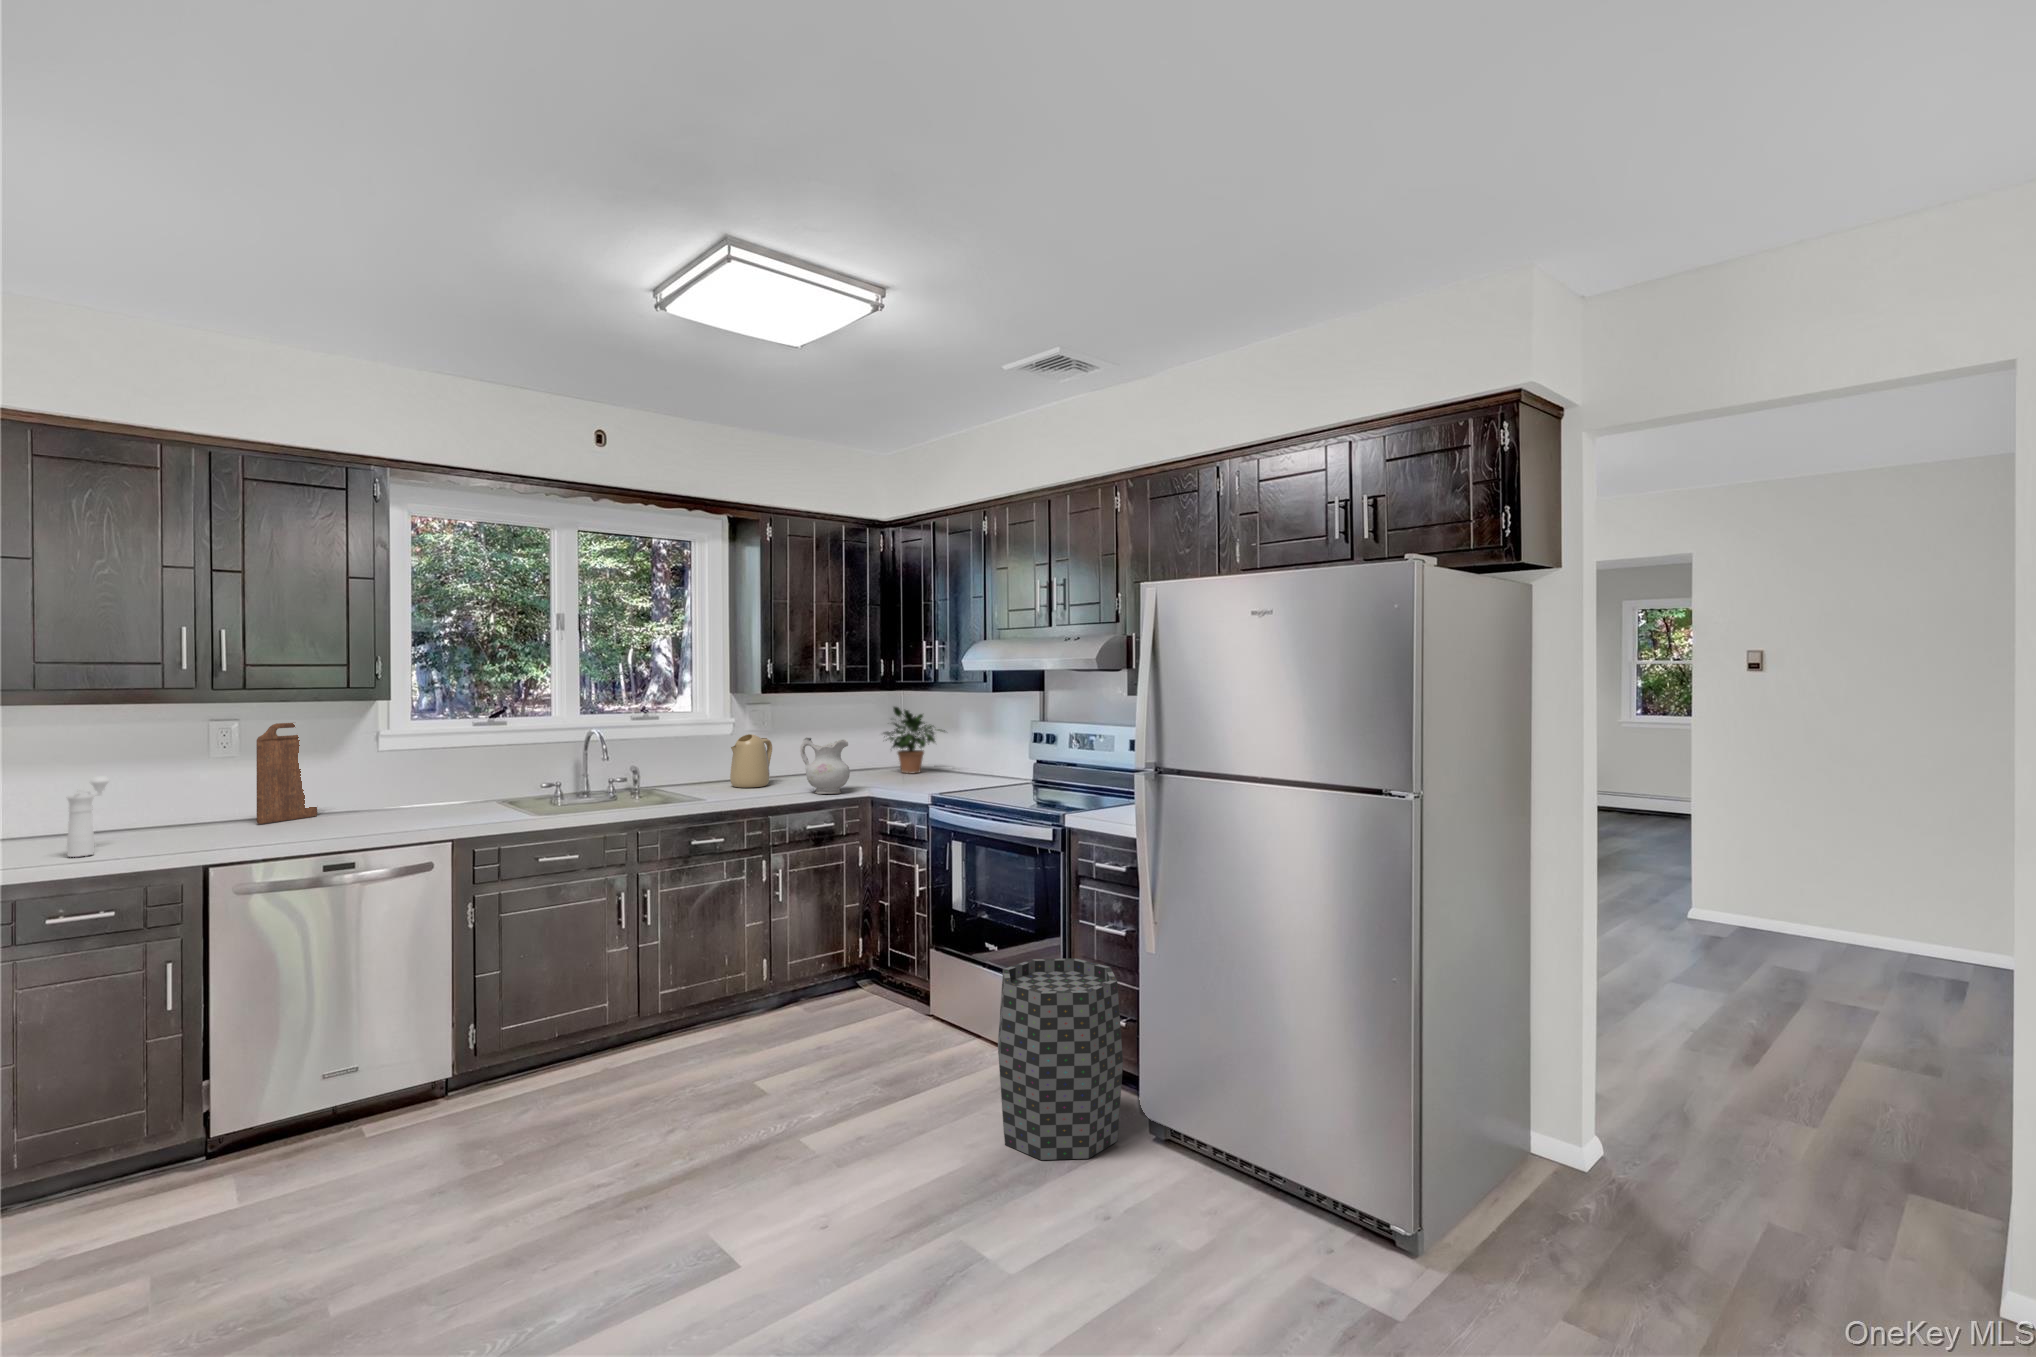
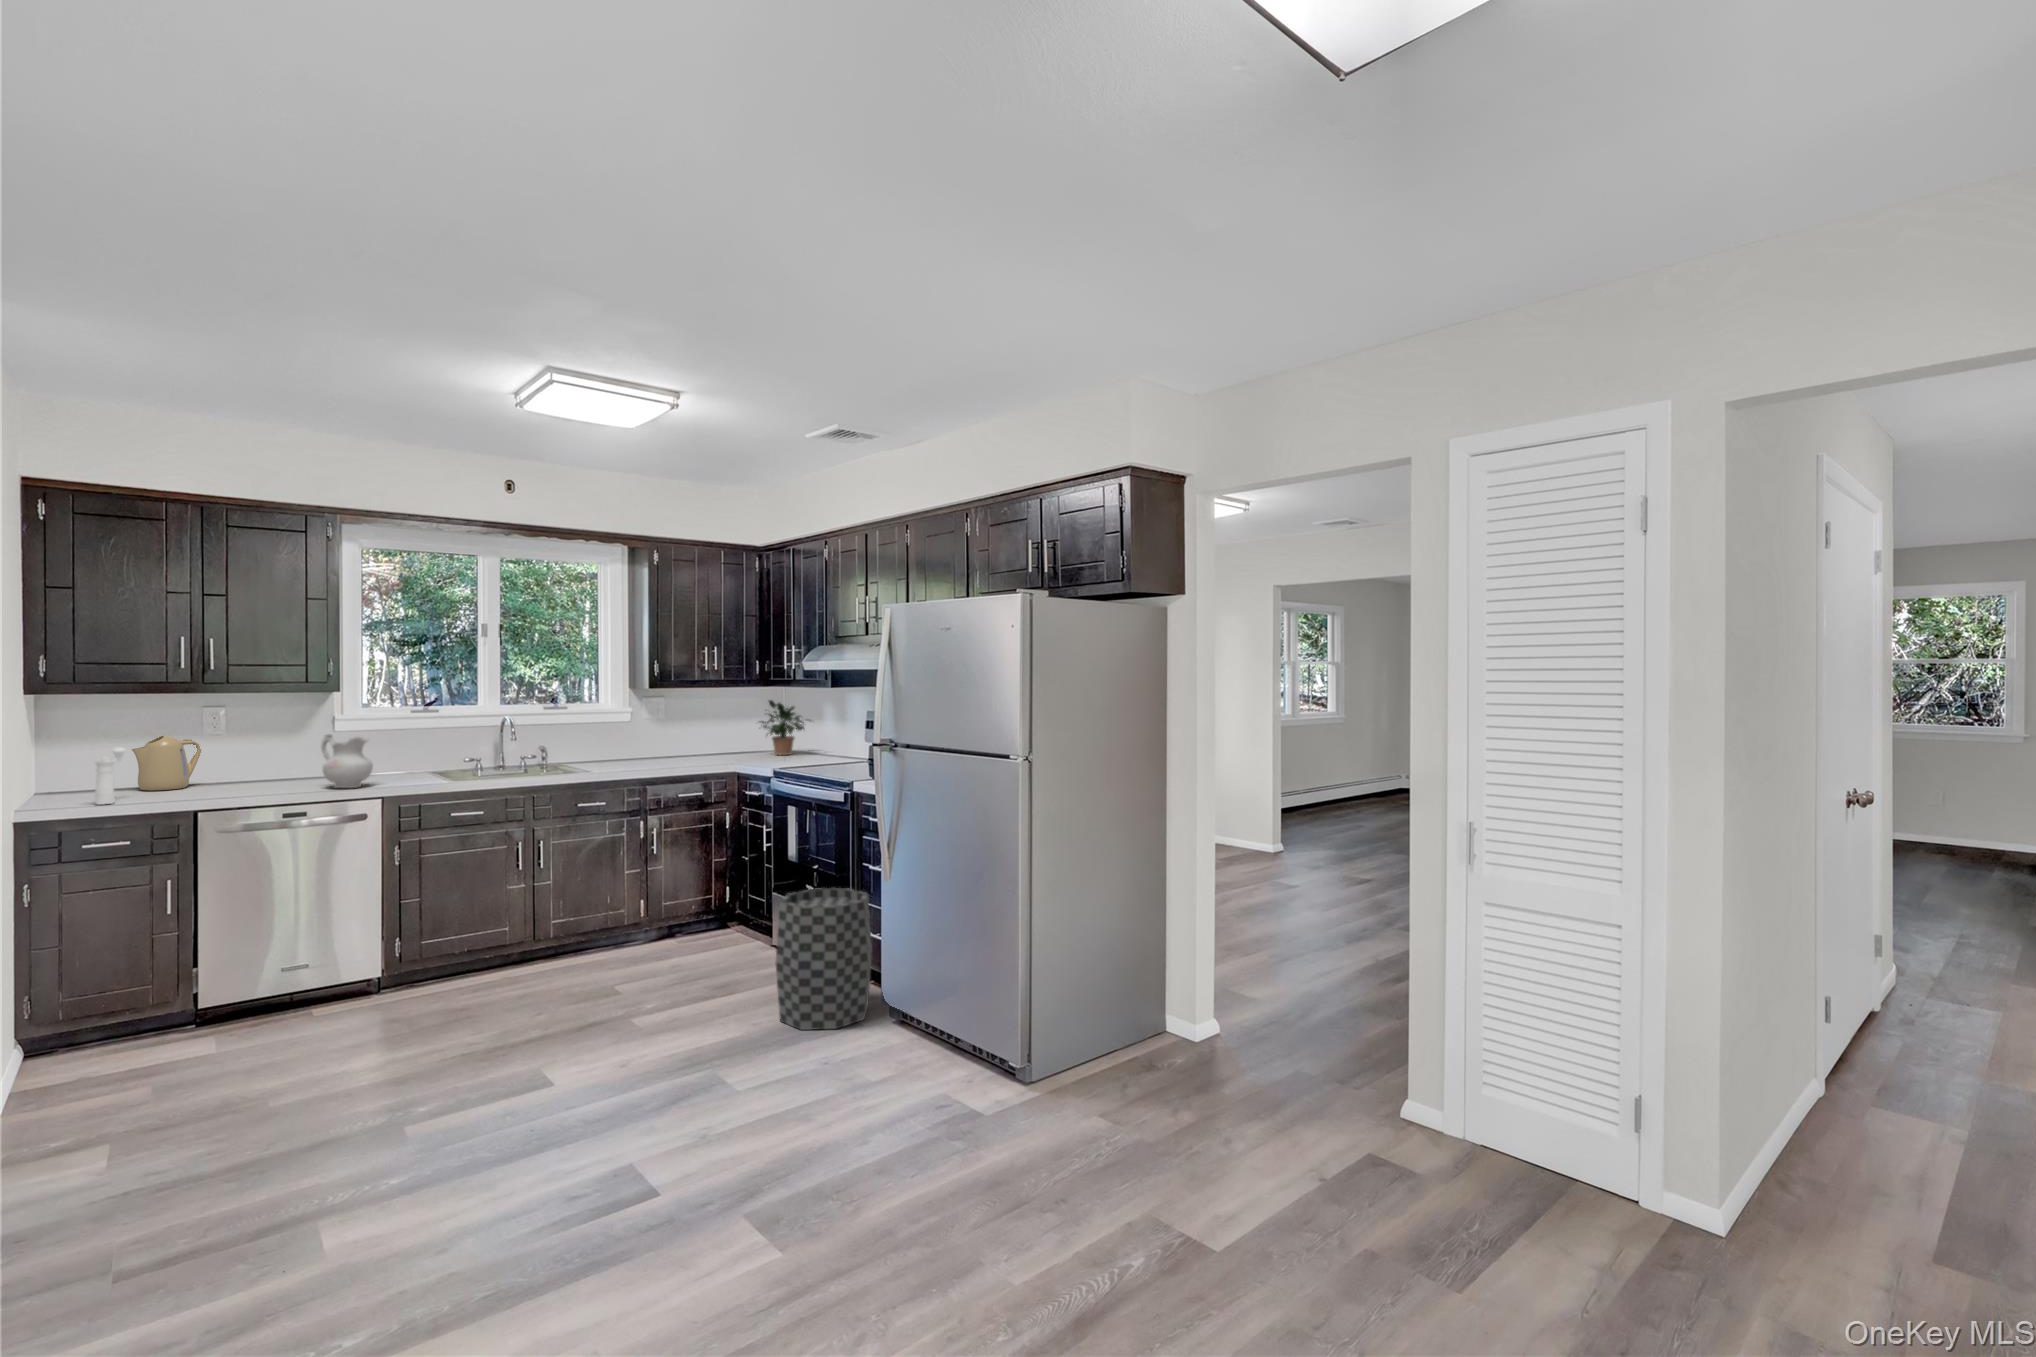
cutting board: present [256,723,317,824] -> none [237,710,284,786]
kettle: present [730,734,772,788] -> present [132,736,201,791]
ceramic pitcher: present [800,738,850,794] -> present [321,734,373,788]

